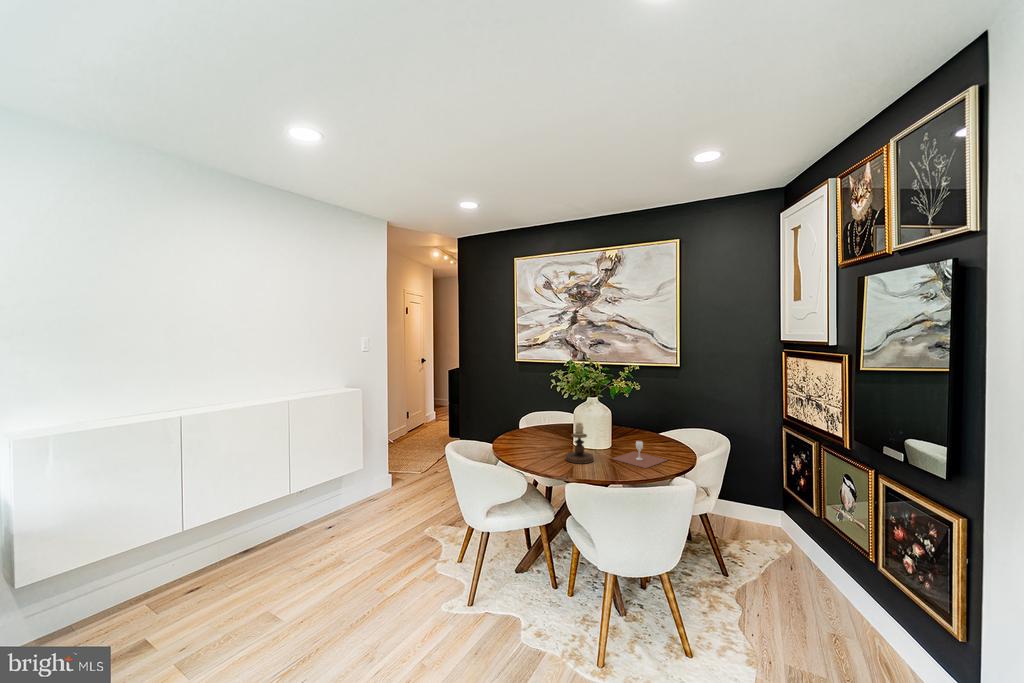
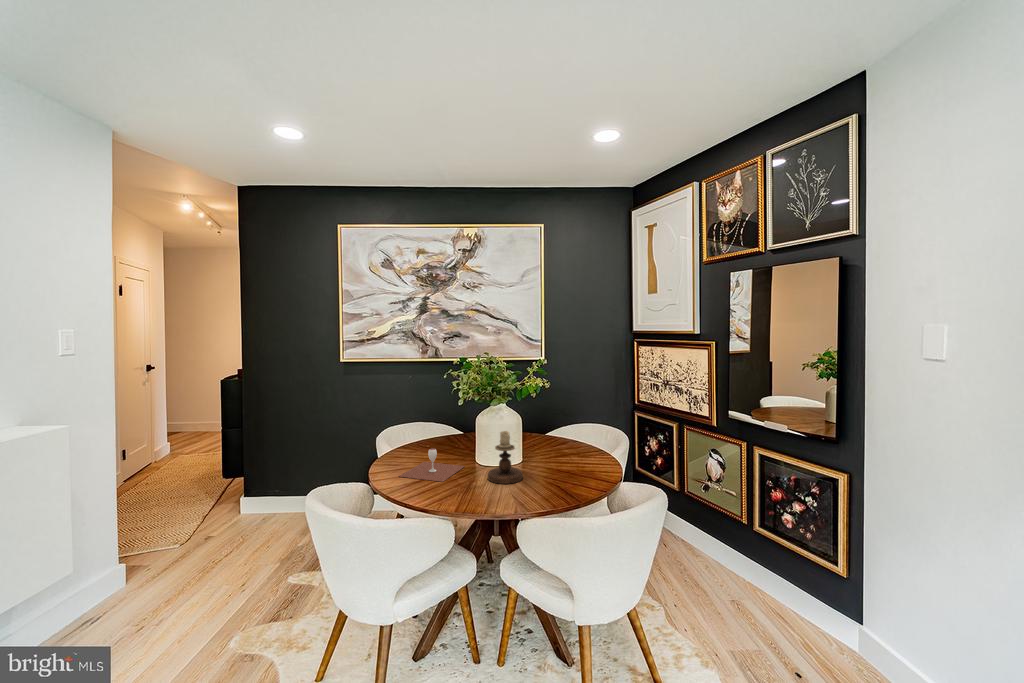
wine glass: present [612,441,667,468] -> present [399,449,465,482]

